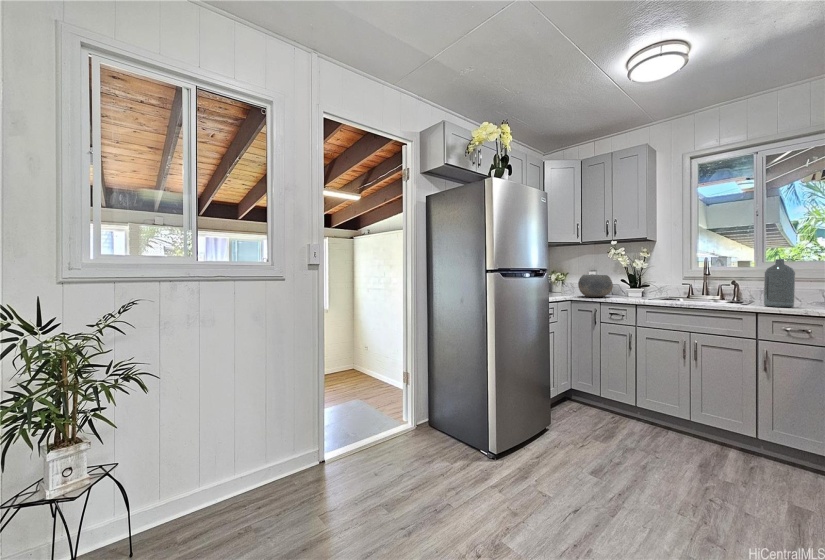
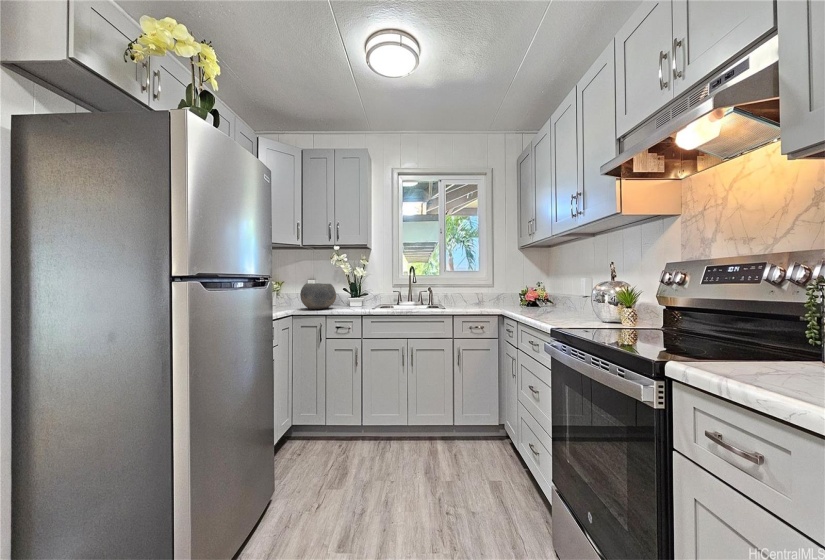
bottle: present [764,259,795,307] -> none [456,269,474,310]

